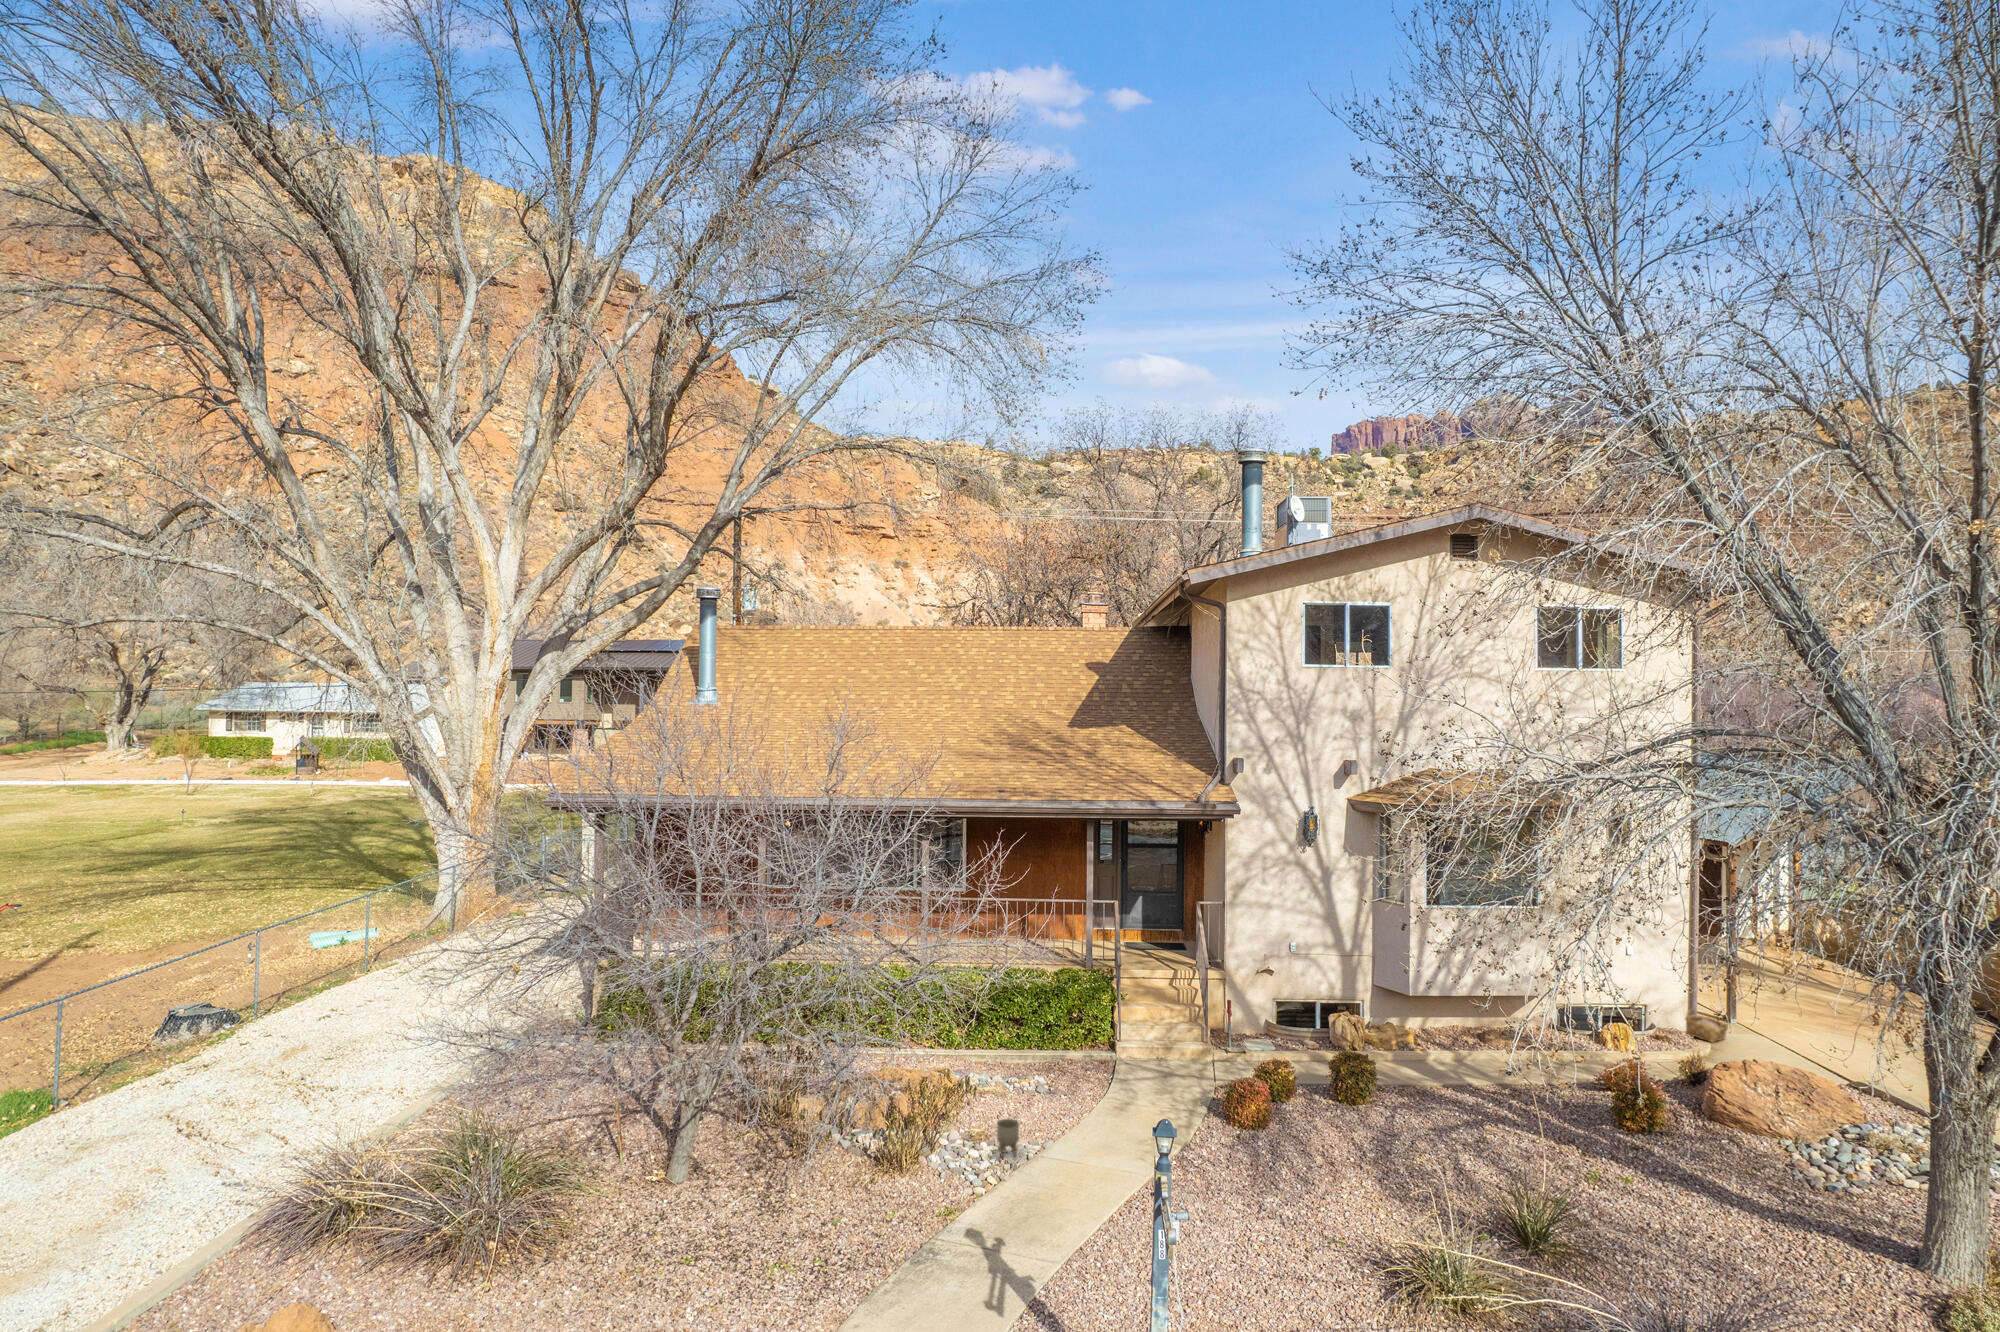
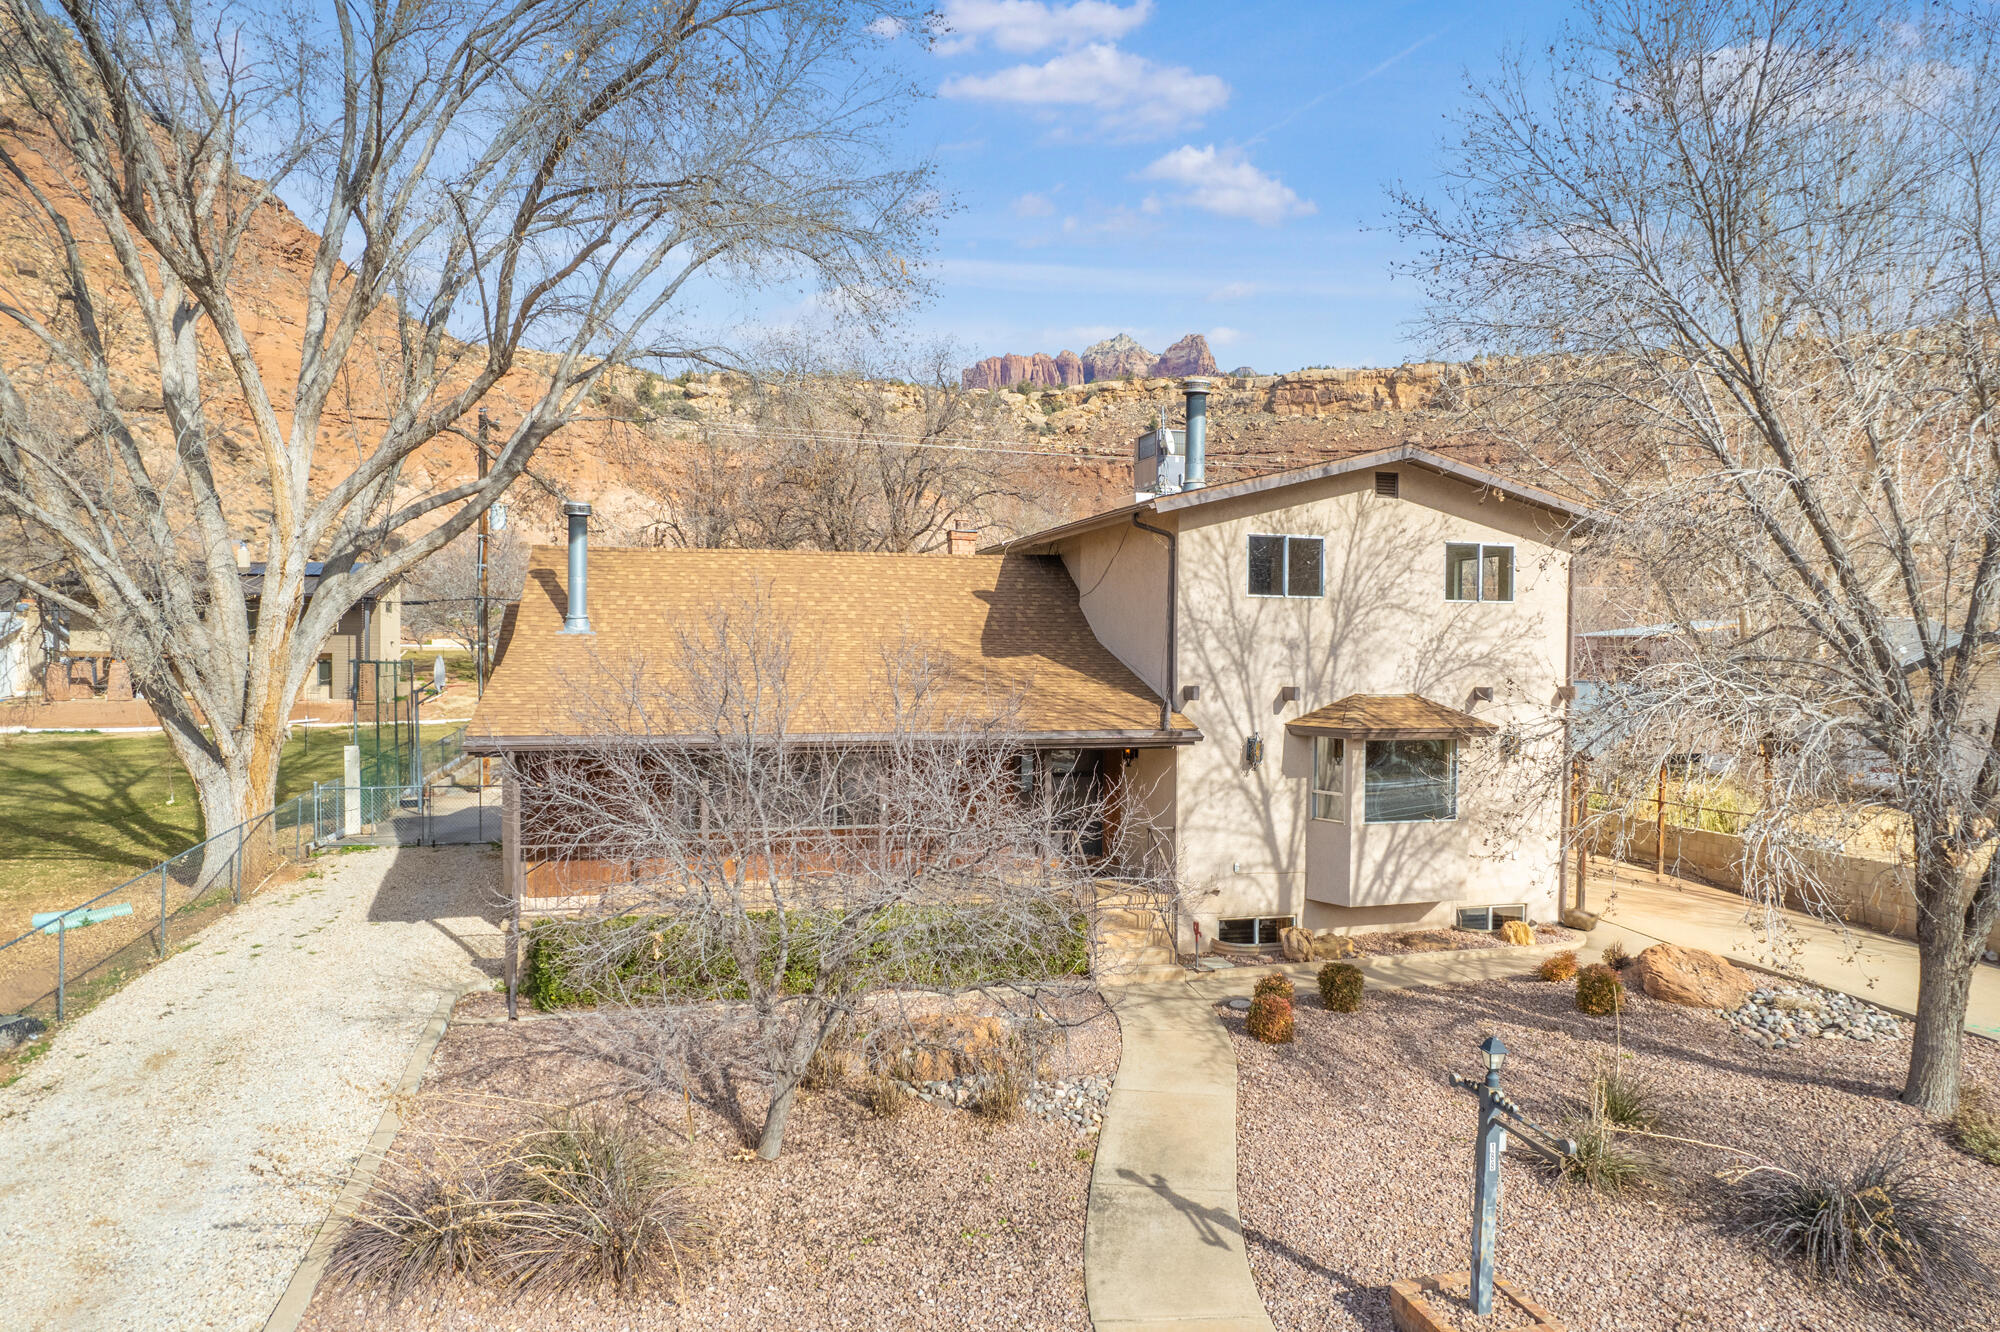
planter: present [997,1119,1019,1156] -> none [1046,1052,1069,1092]

